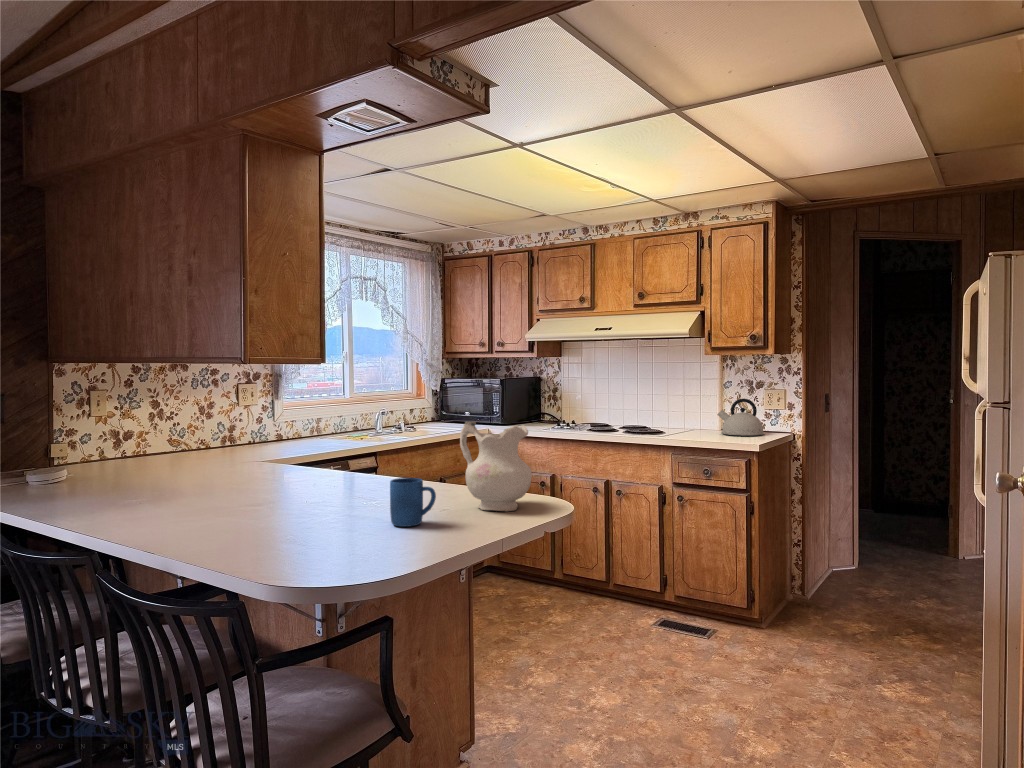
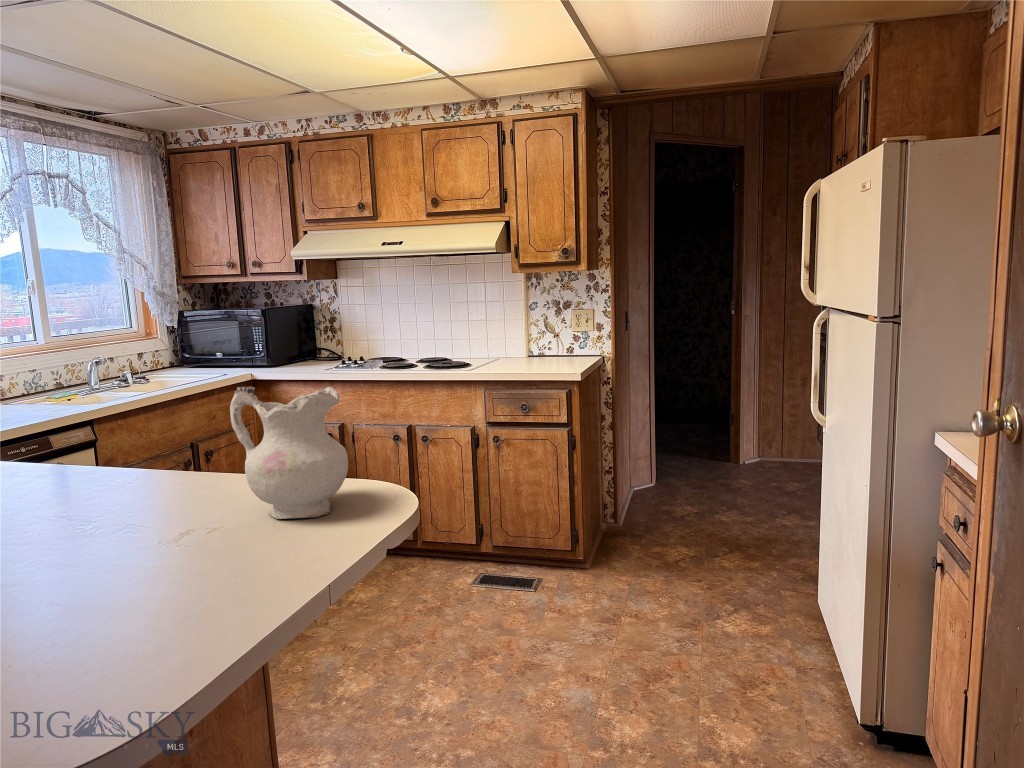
kettle: present [717,399,764,436] -> none [527,321,578,362]
mug: present [390,478,436,527] -> none [116,491,202,577]

